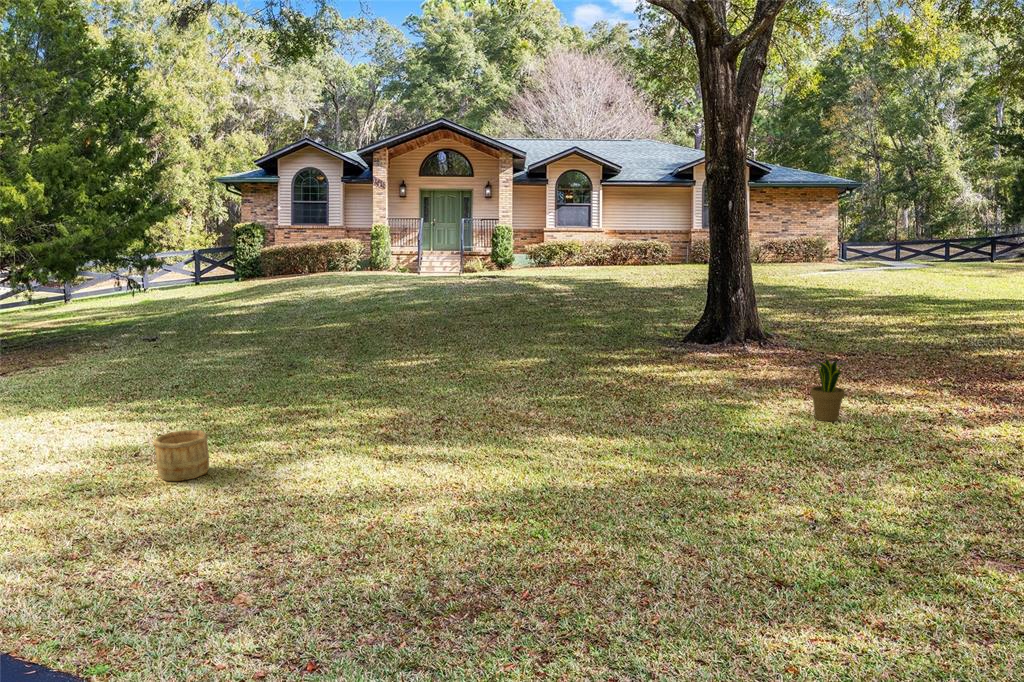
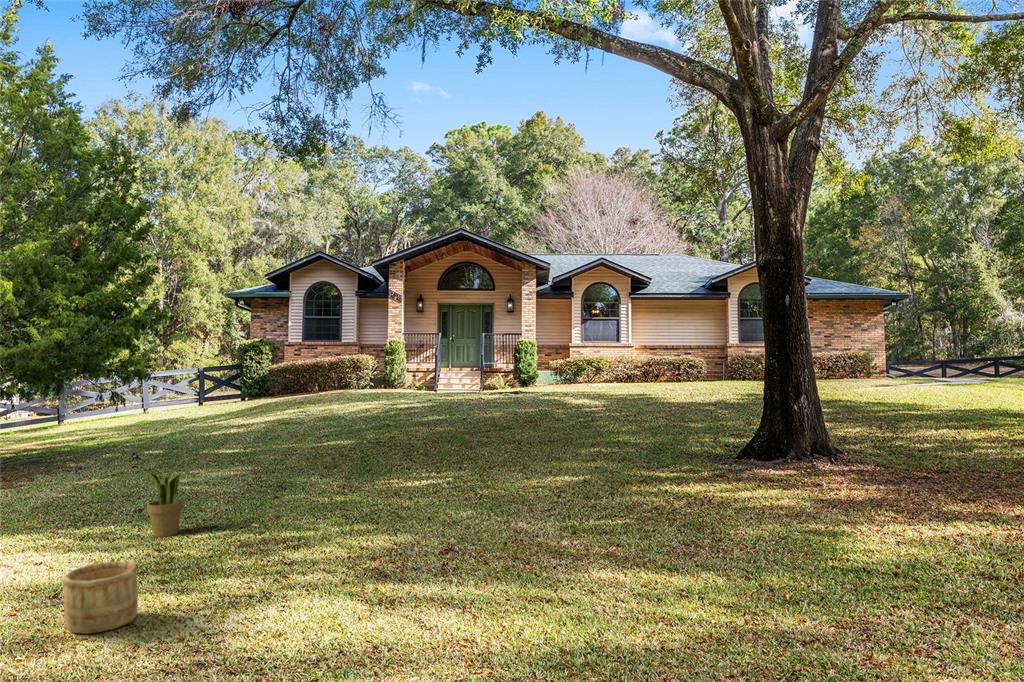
potted plant: present [810,359,847,421] -> present [145,473,183,537]

